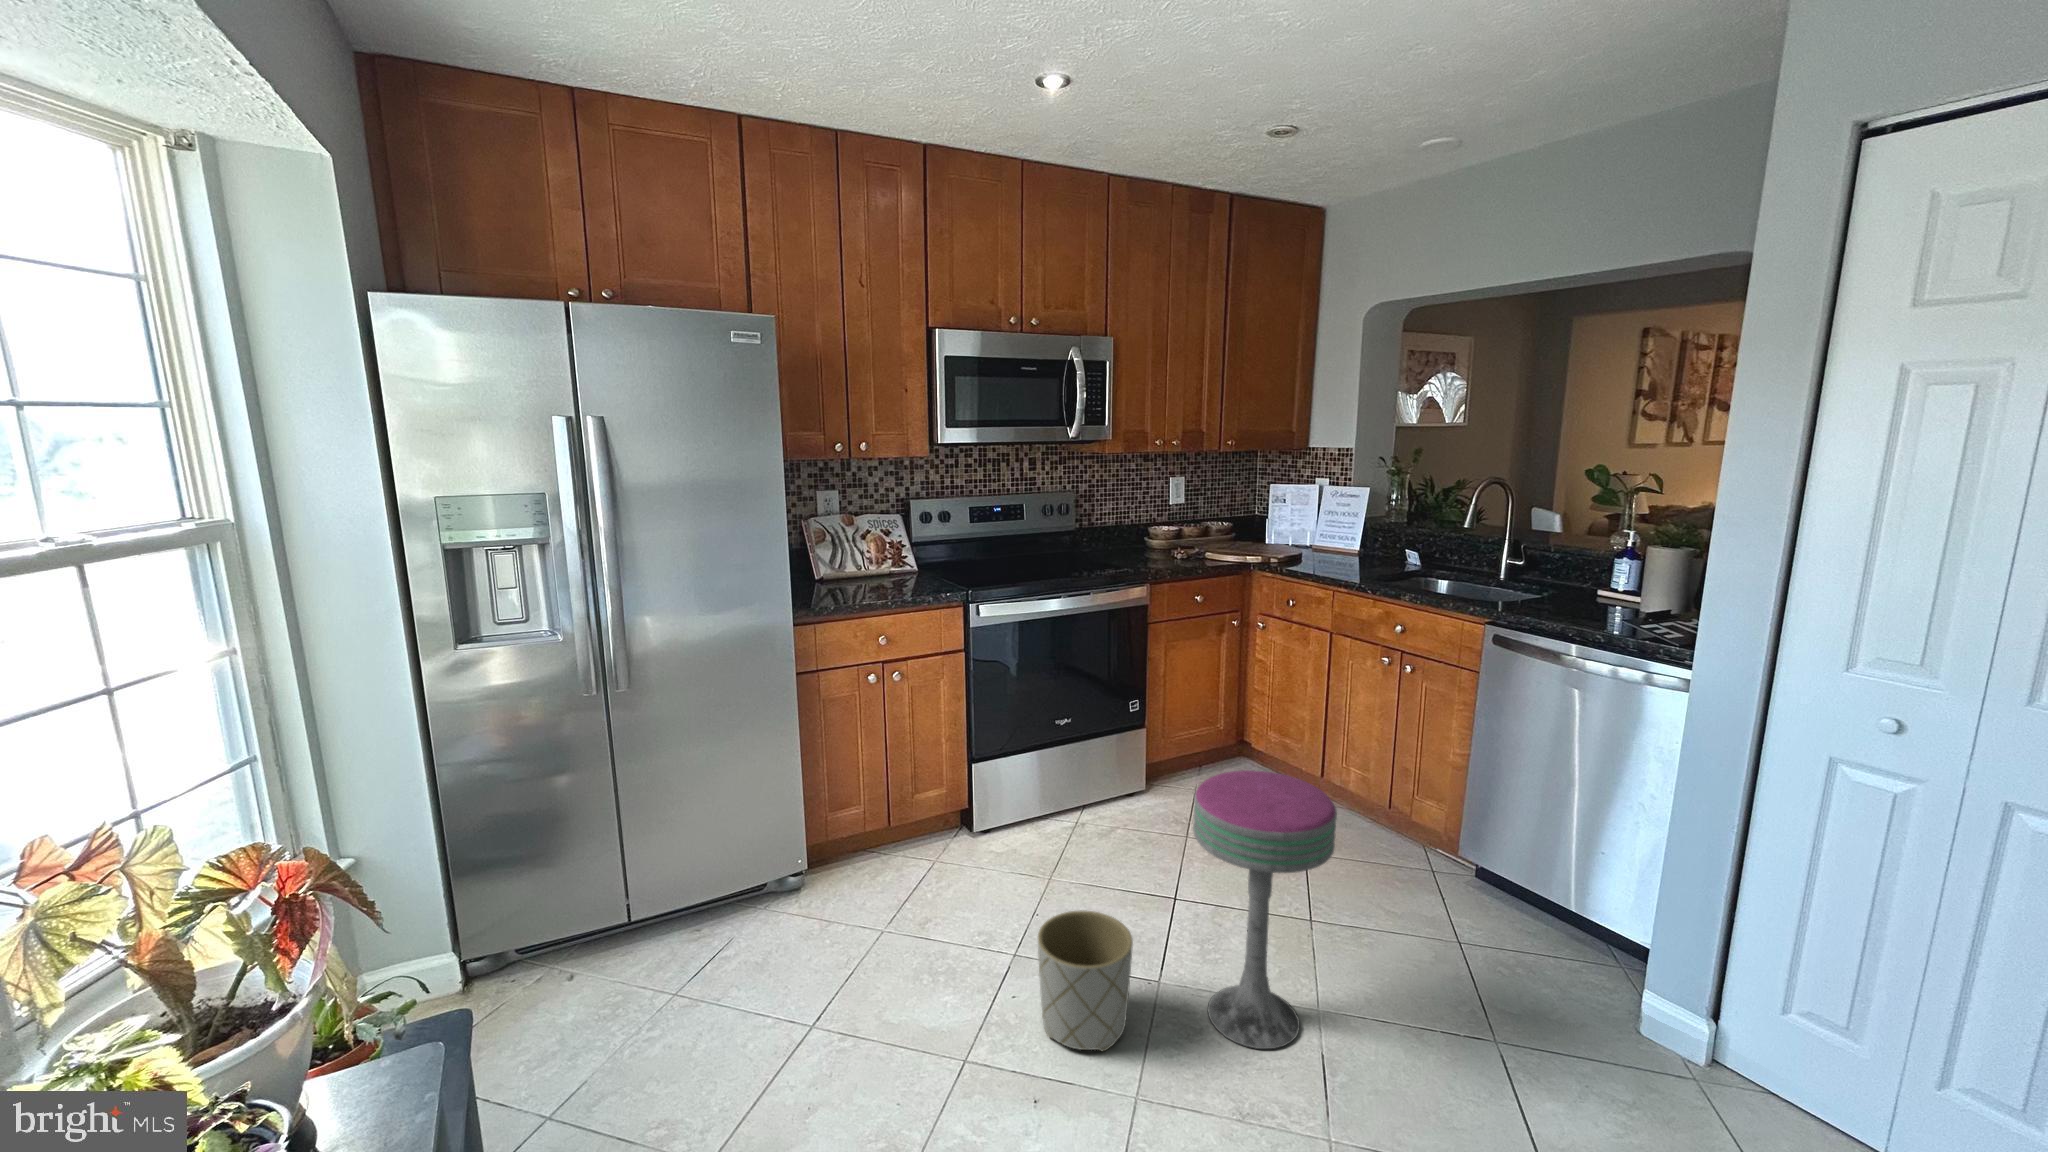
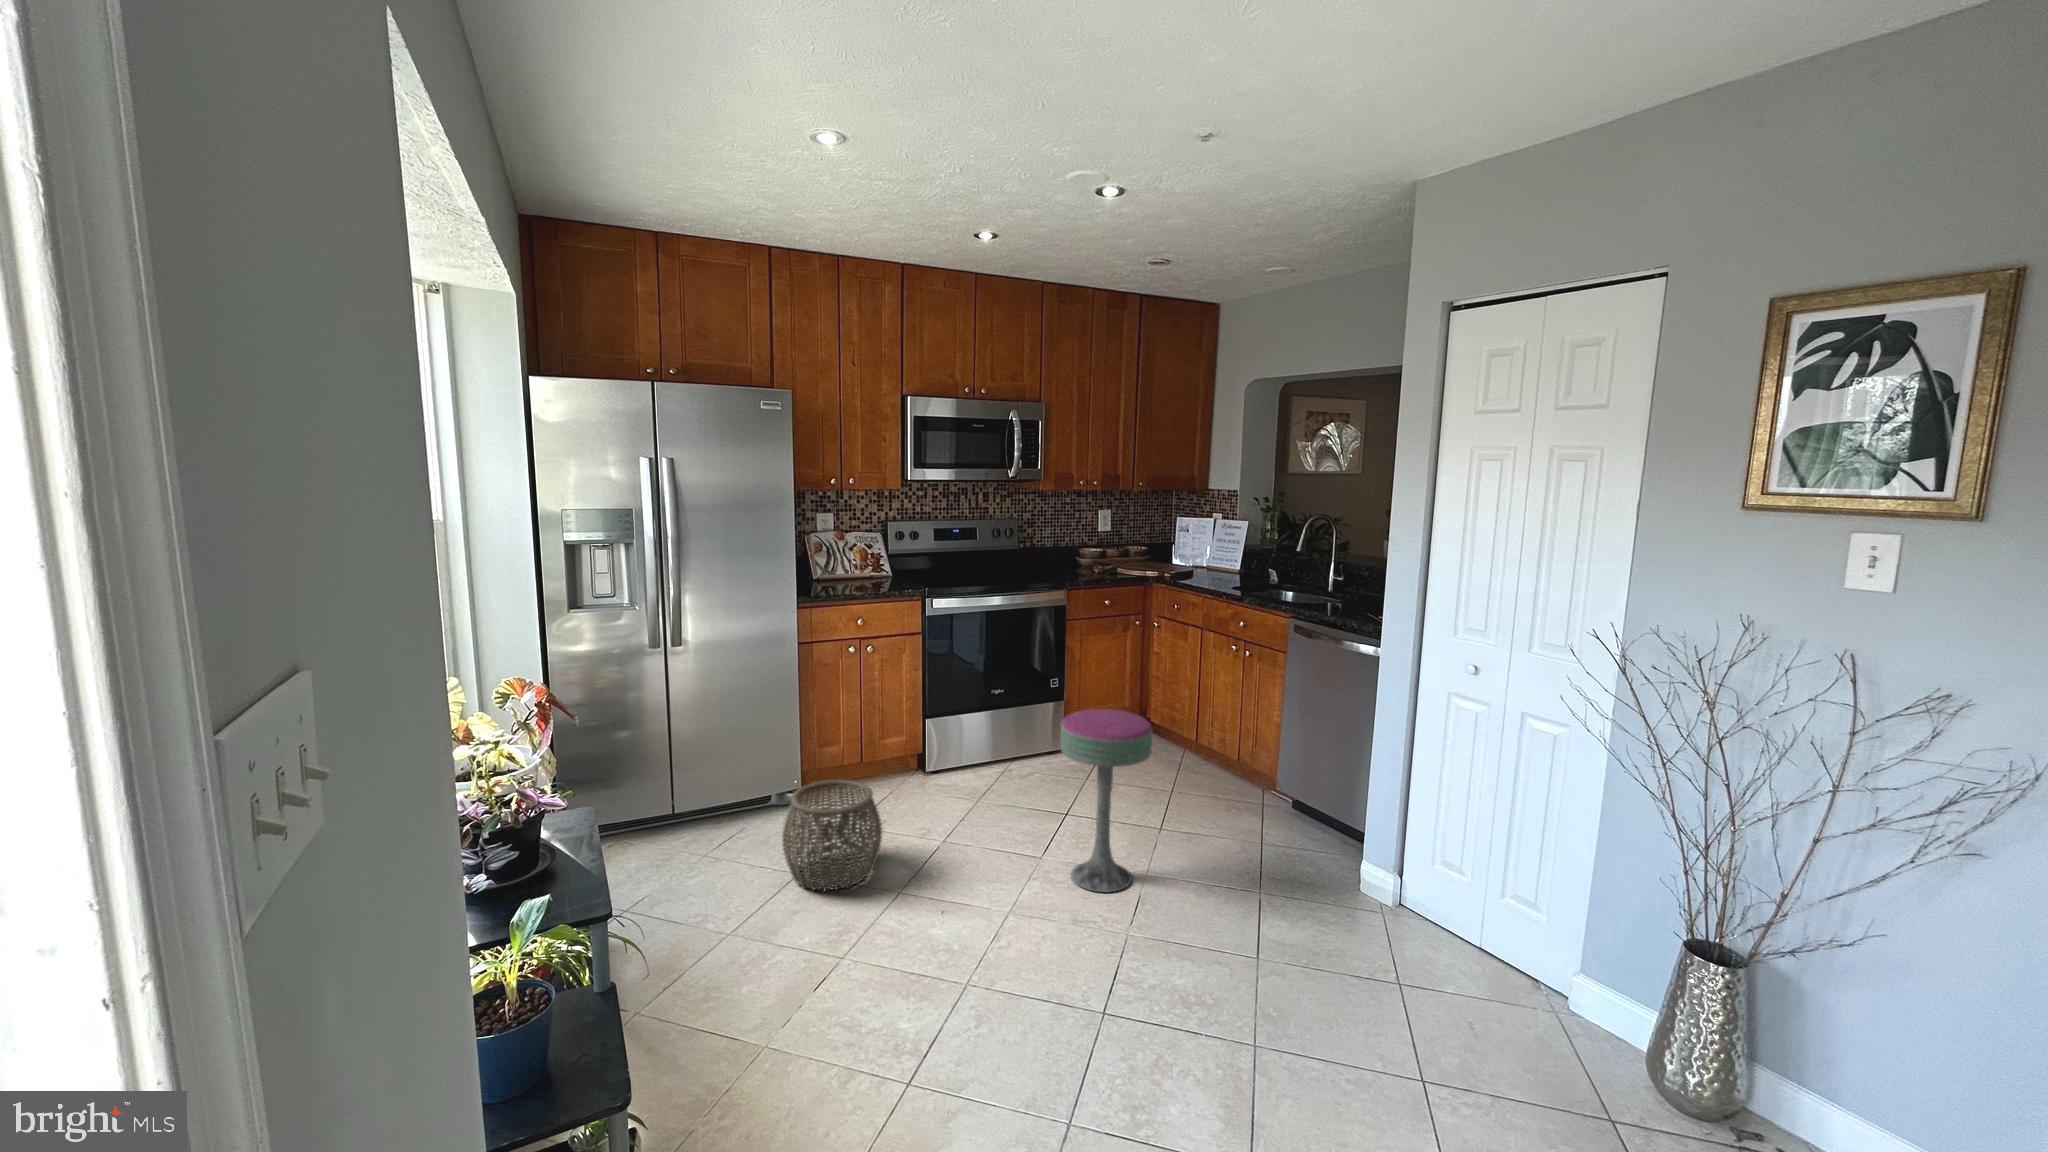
woven basket: none [783,881,931,1064] -> present [782,780,882,891]
planter: present [1038,910,1133,1052] -> none [954,803,1018,891]

